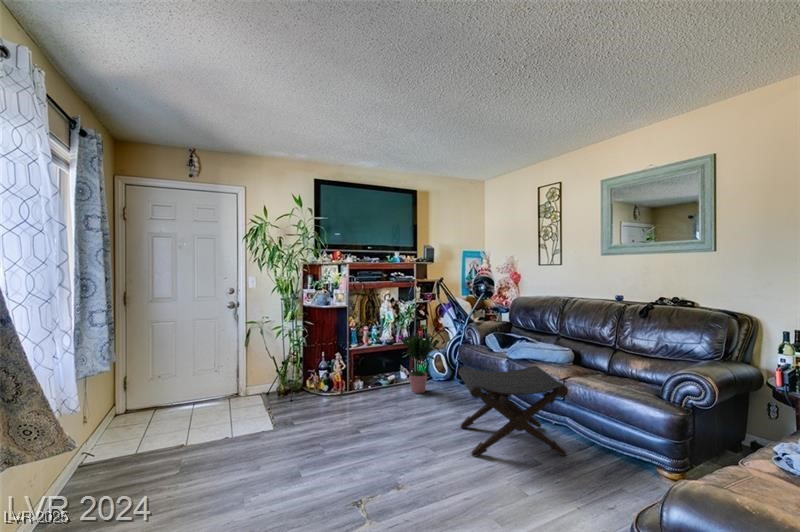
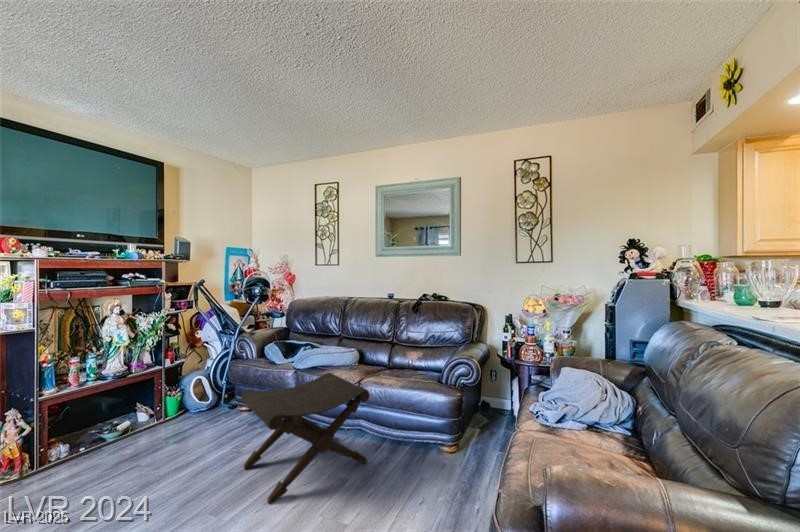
potted plant: present [401,333,439,393] -> none [140,349,209,438]

